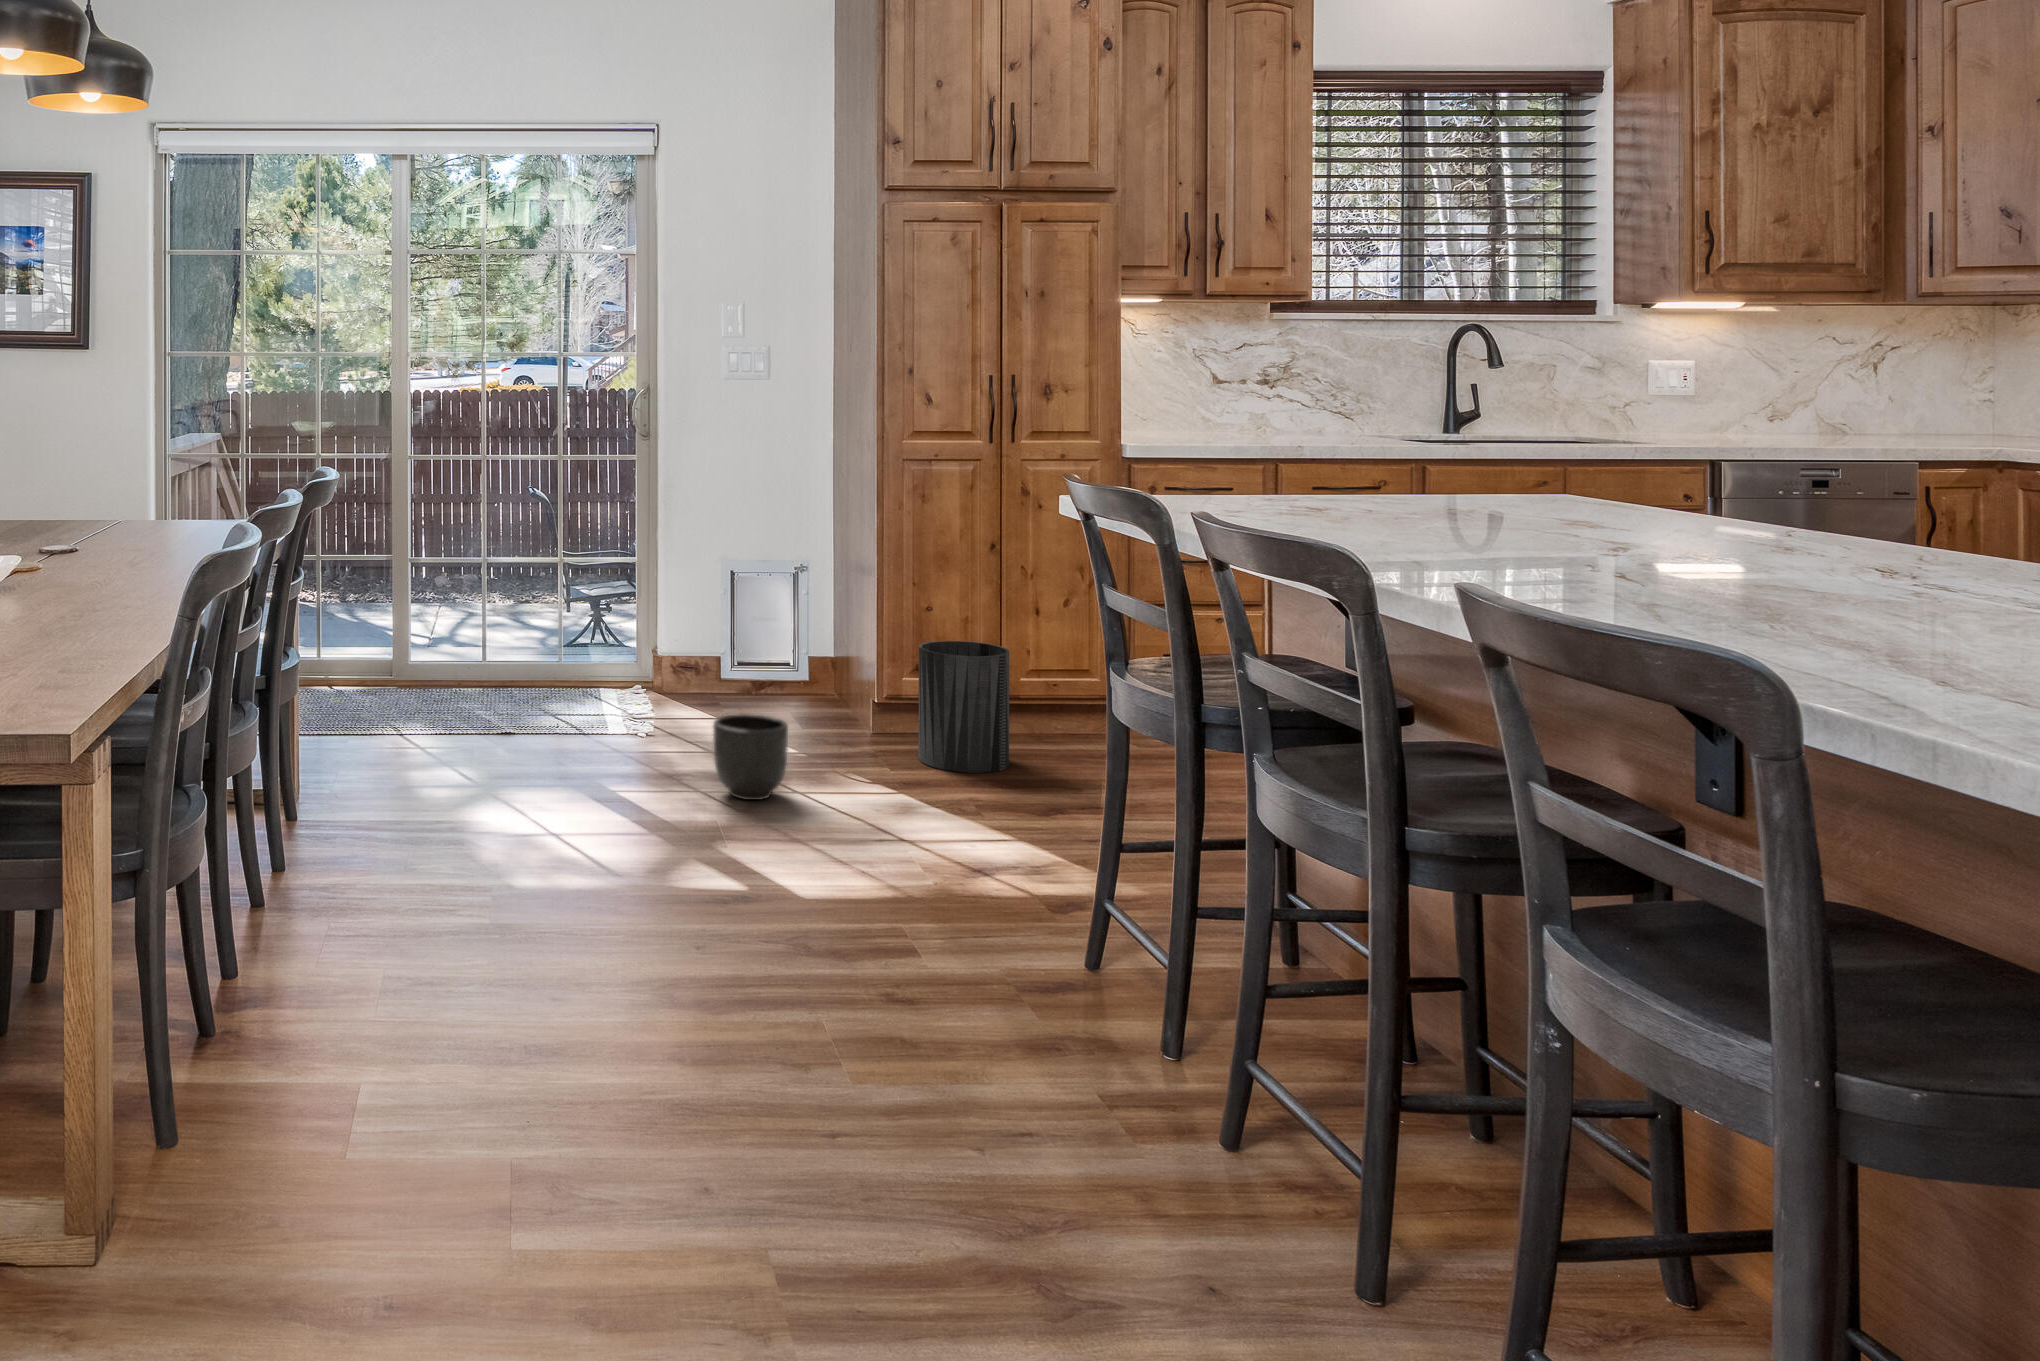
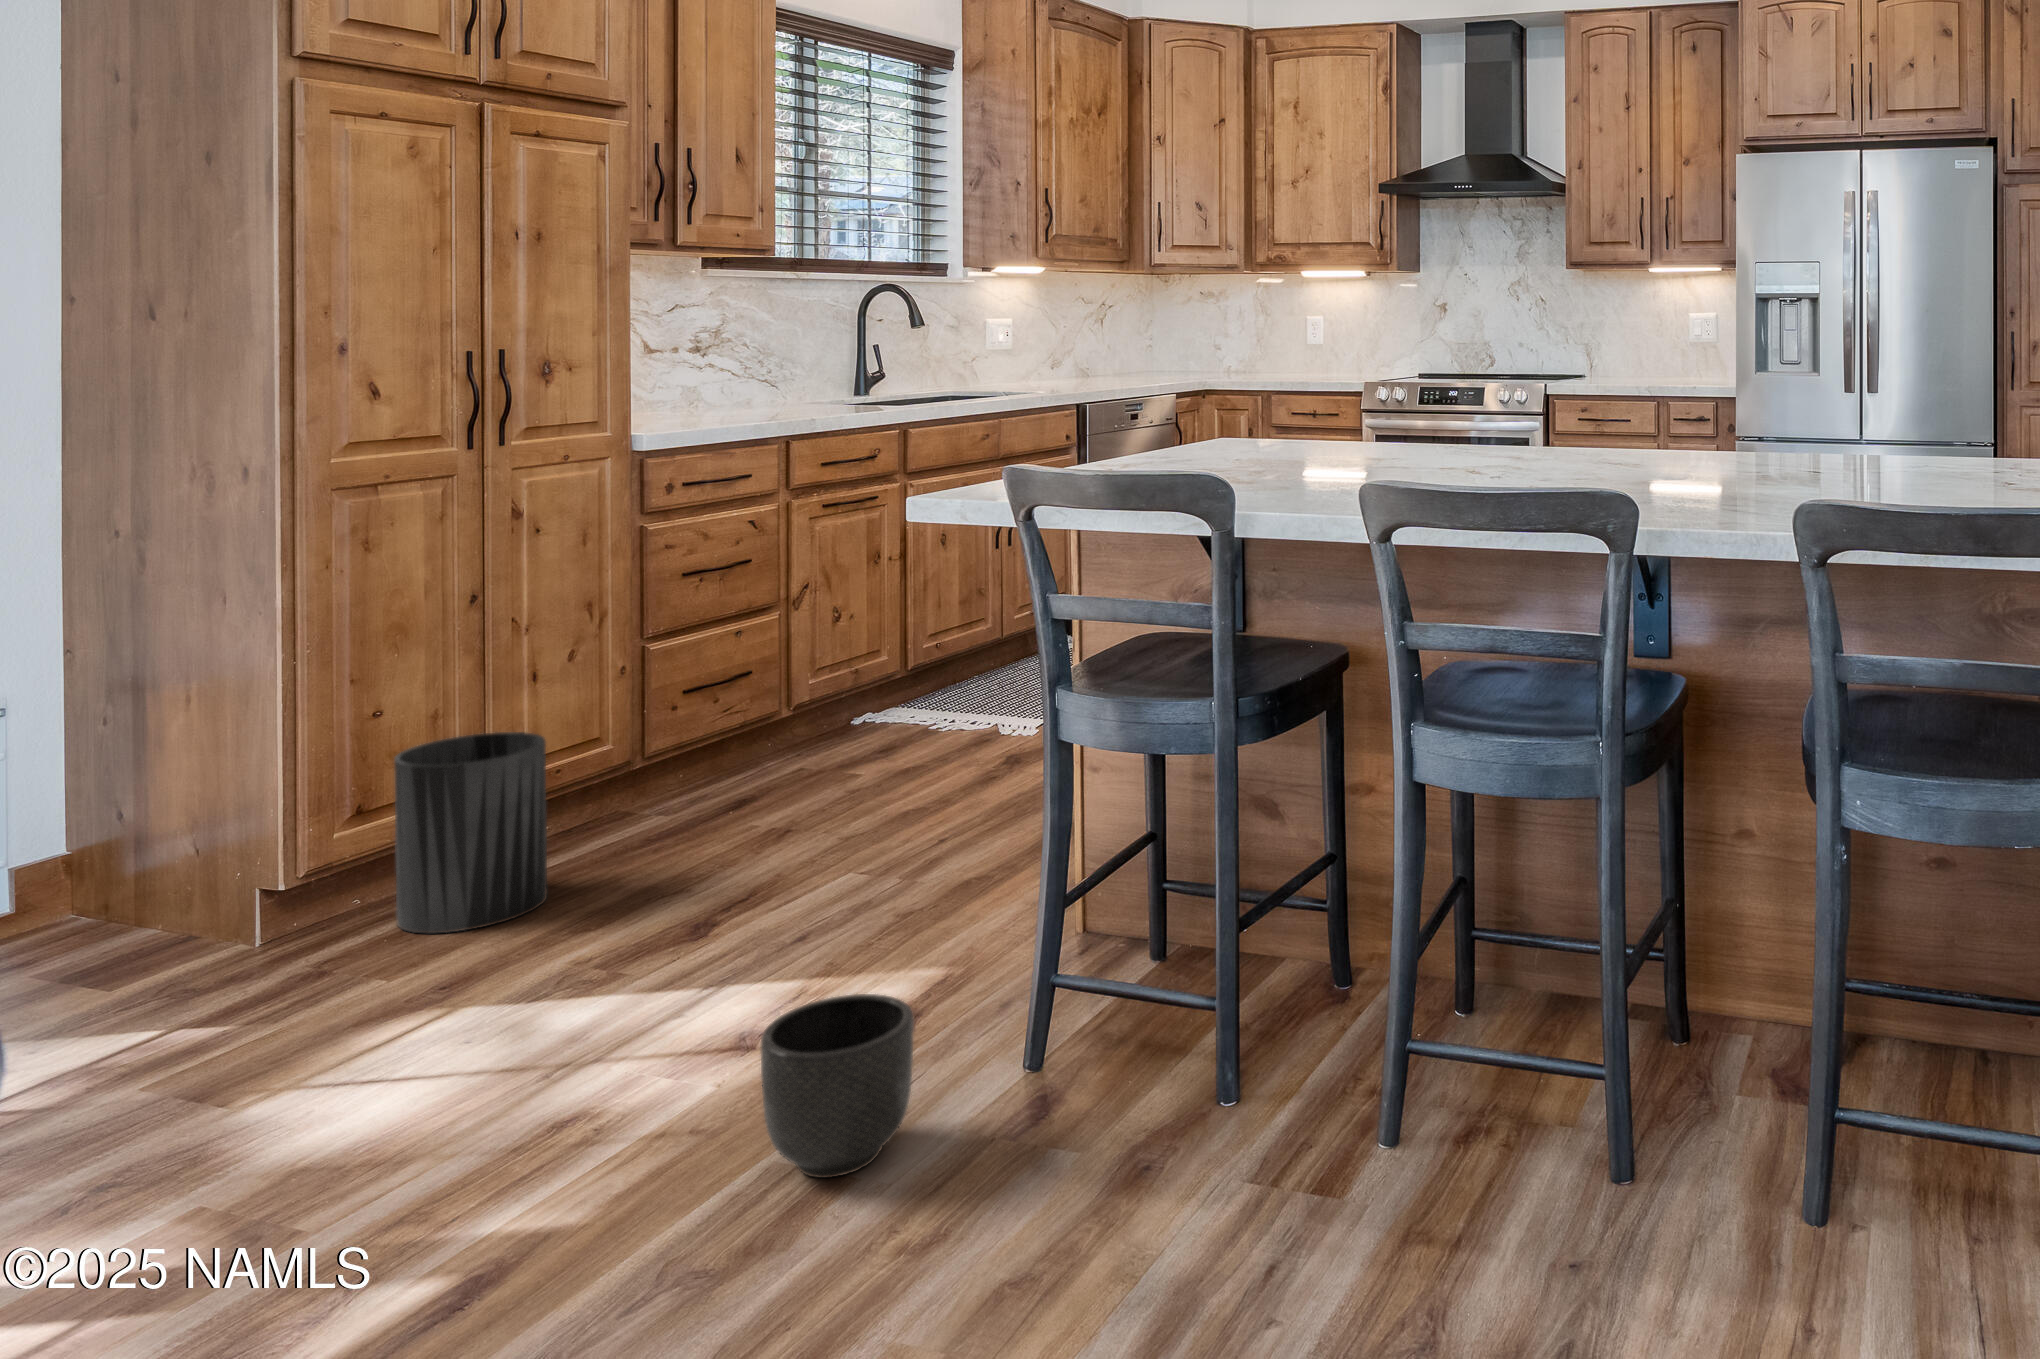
planter: present [713,714,788,800] -> present [760,994,914,1178]

